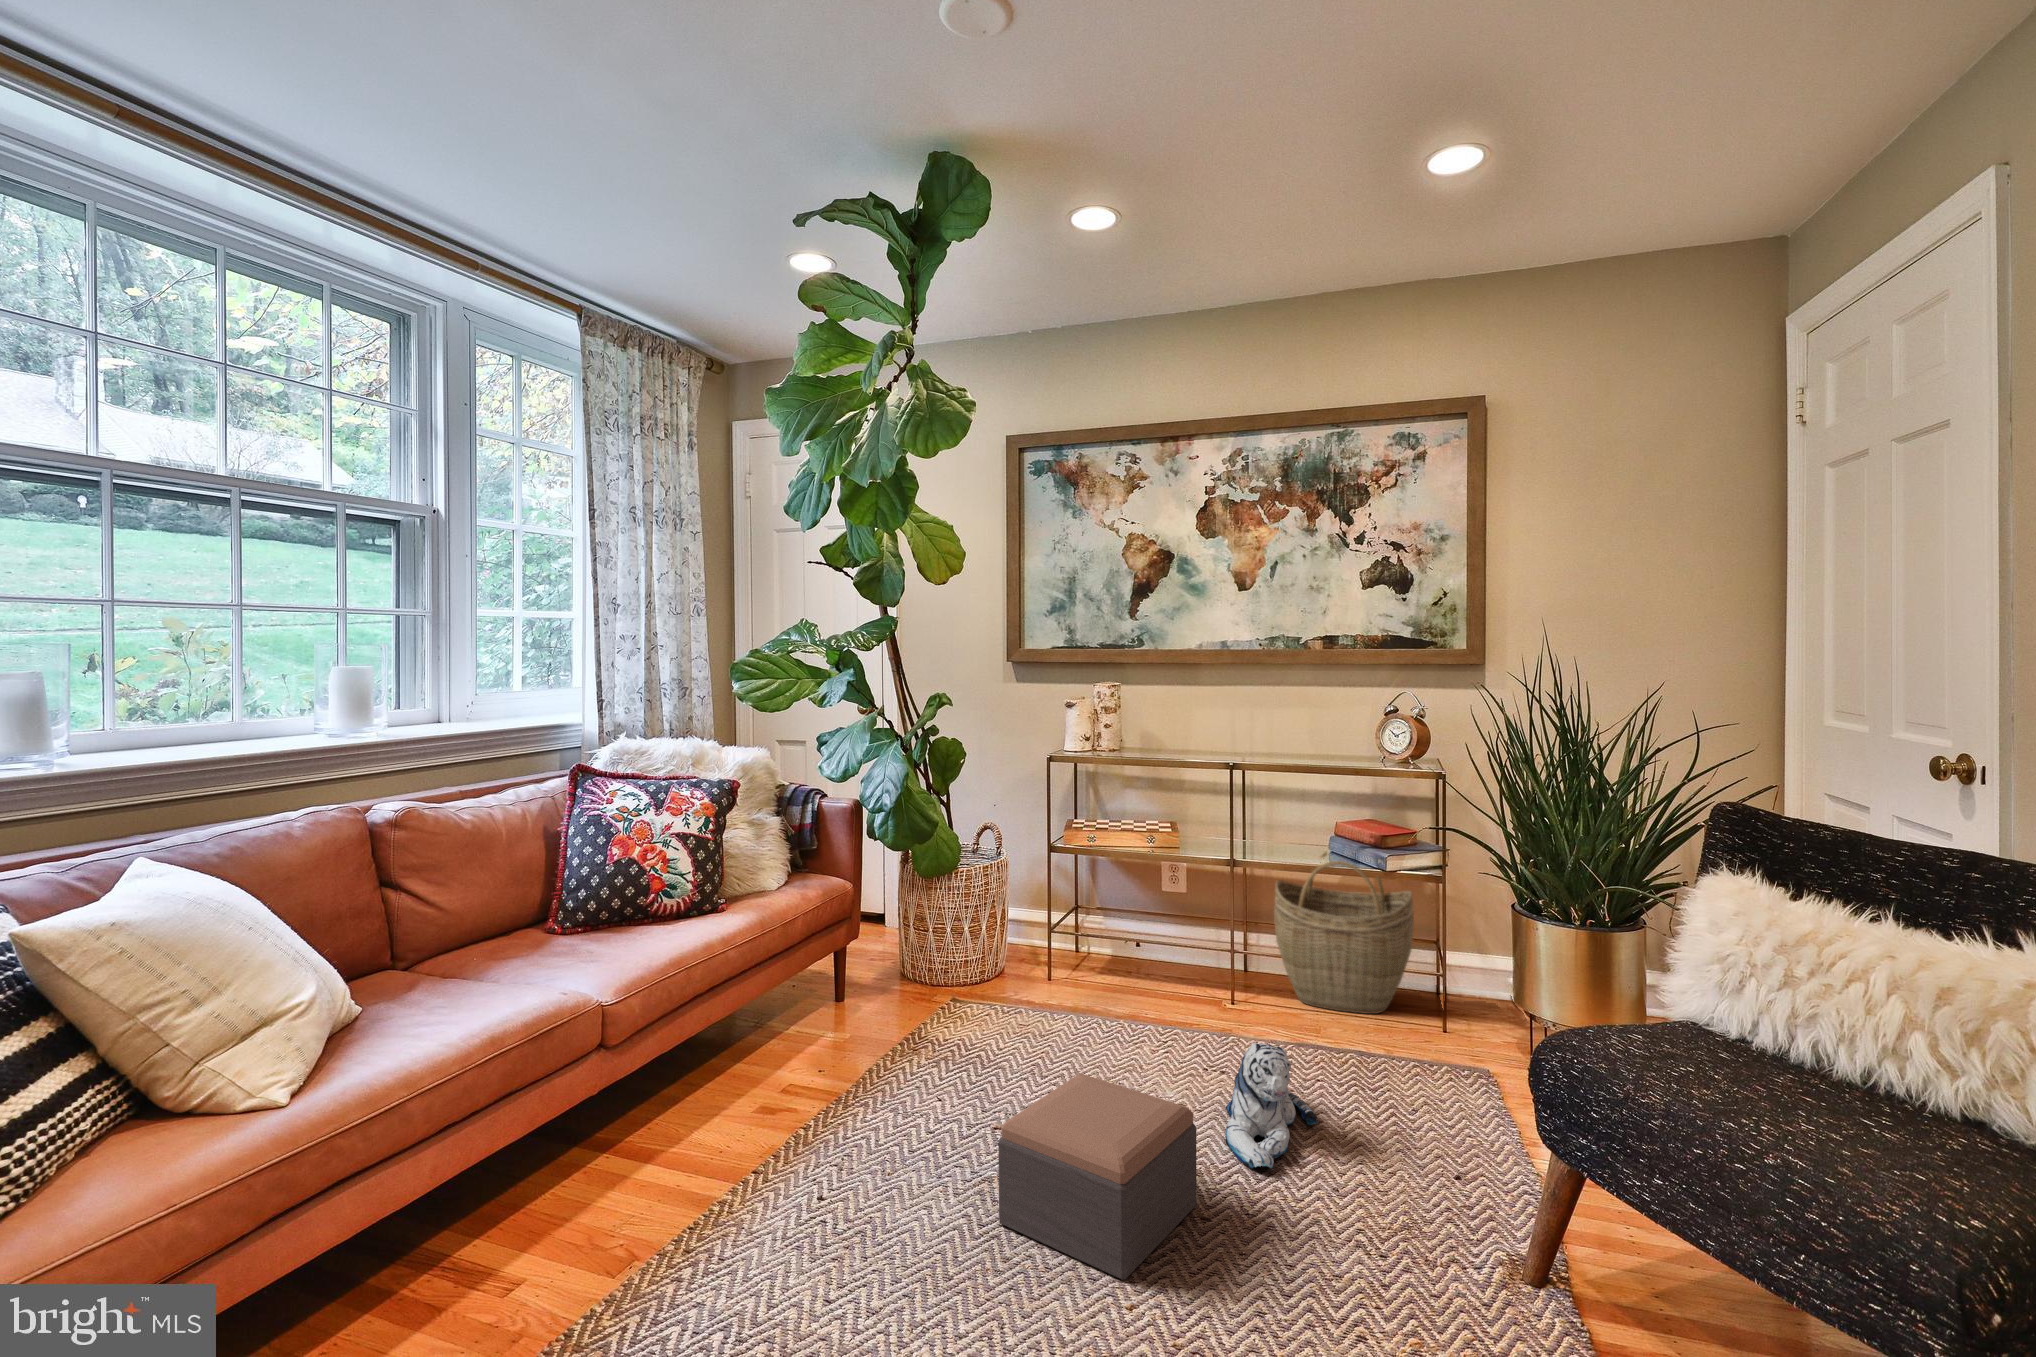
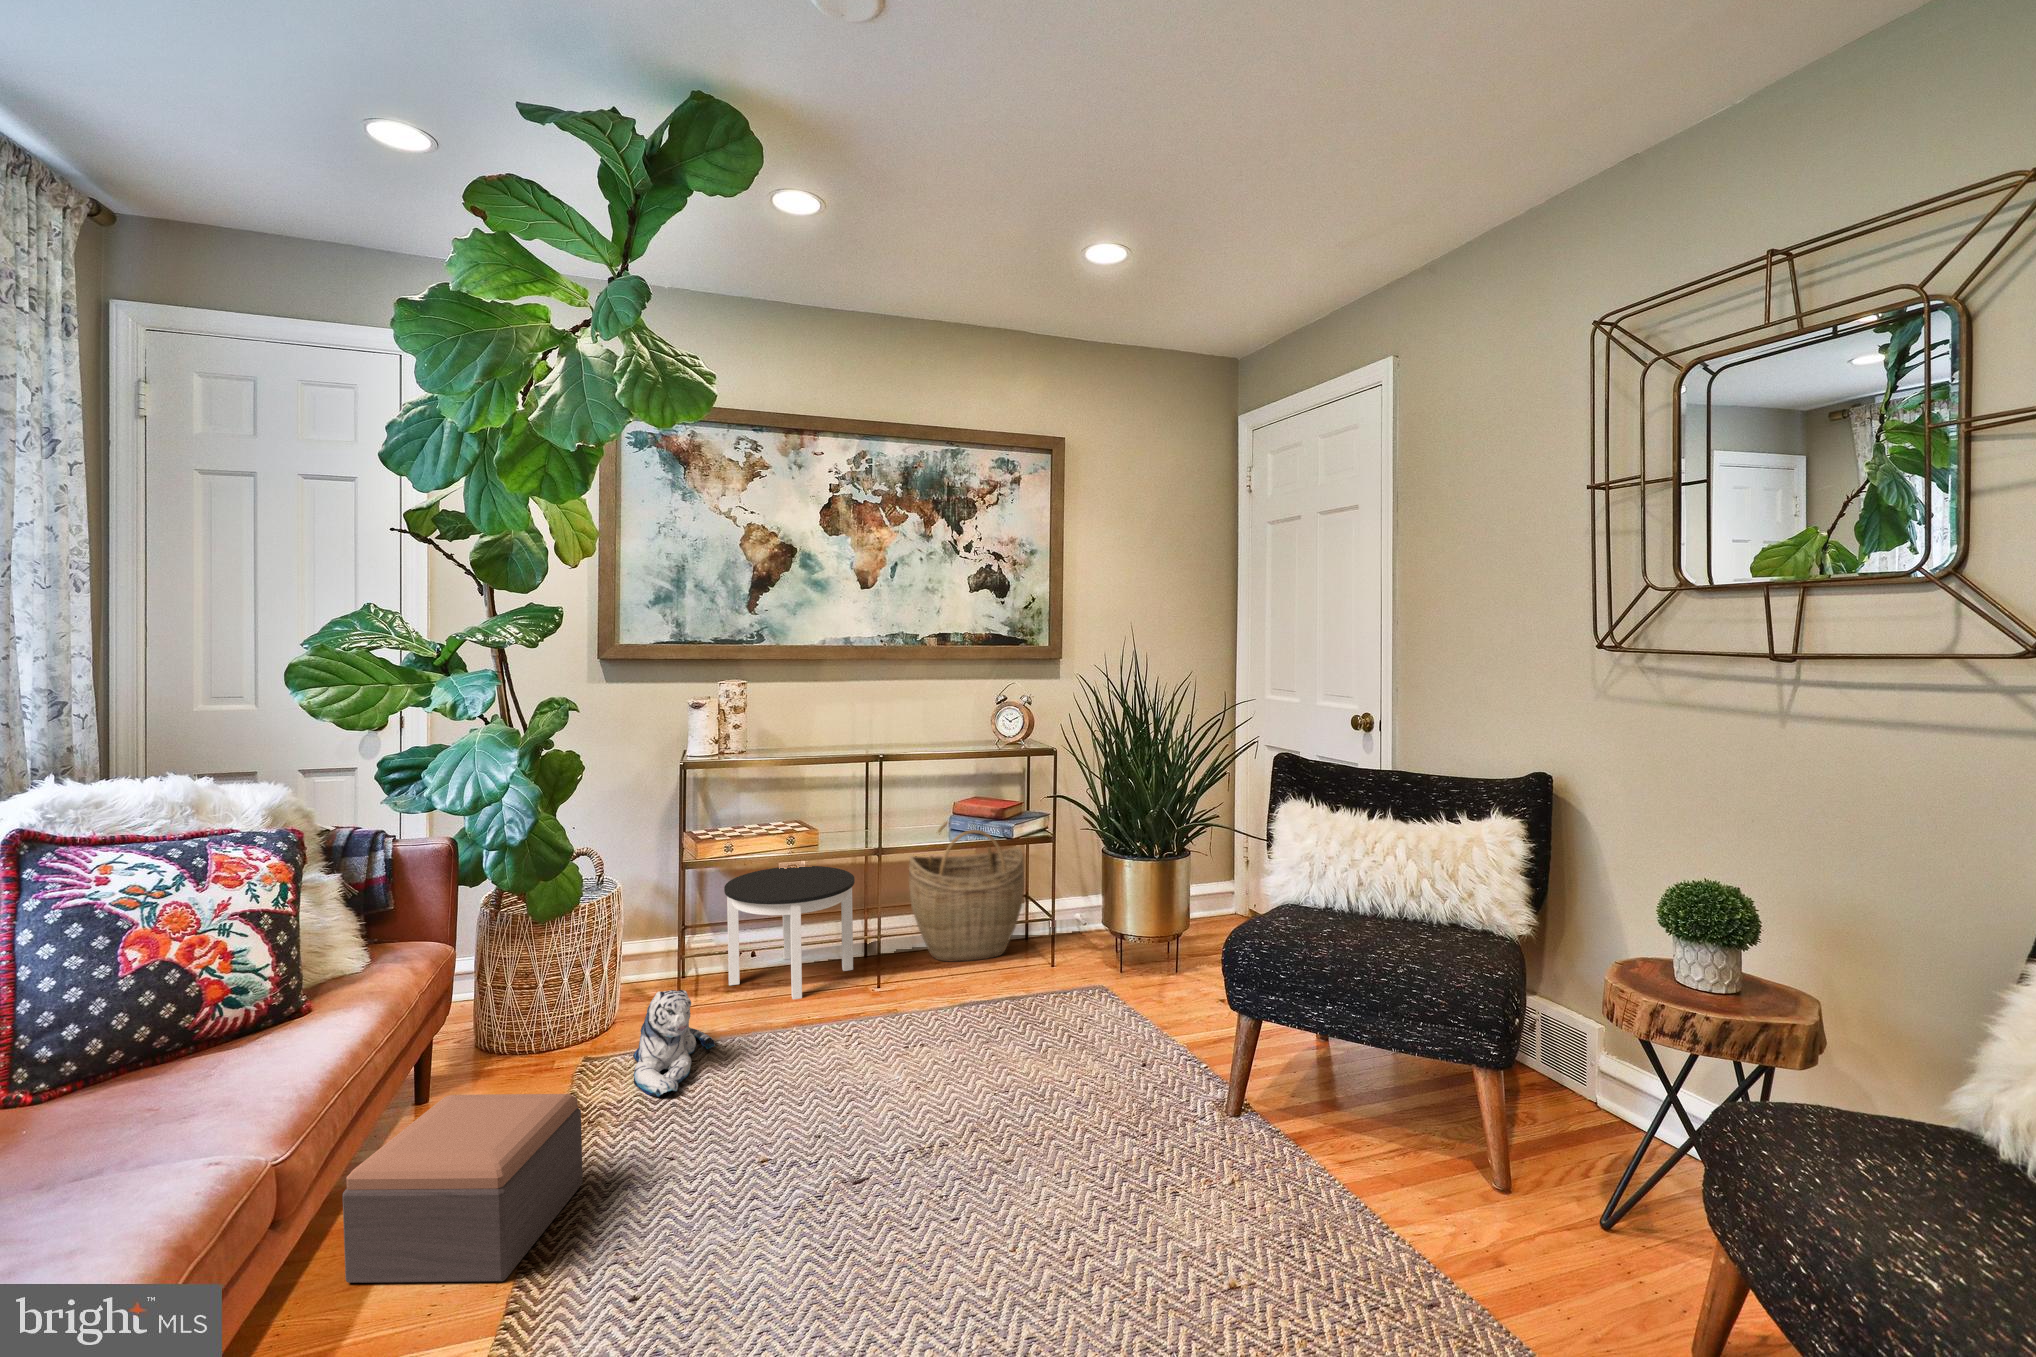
round table: none [1083,874,1210,1005] -> present [724,866,855,999]
plush toy: present [1225,1043,1317,1169] -> present [633,990,715,1097]
footstool: present [998,1074,1197,1280] -> present [343,1094,583,1283]

